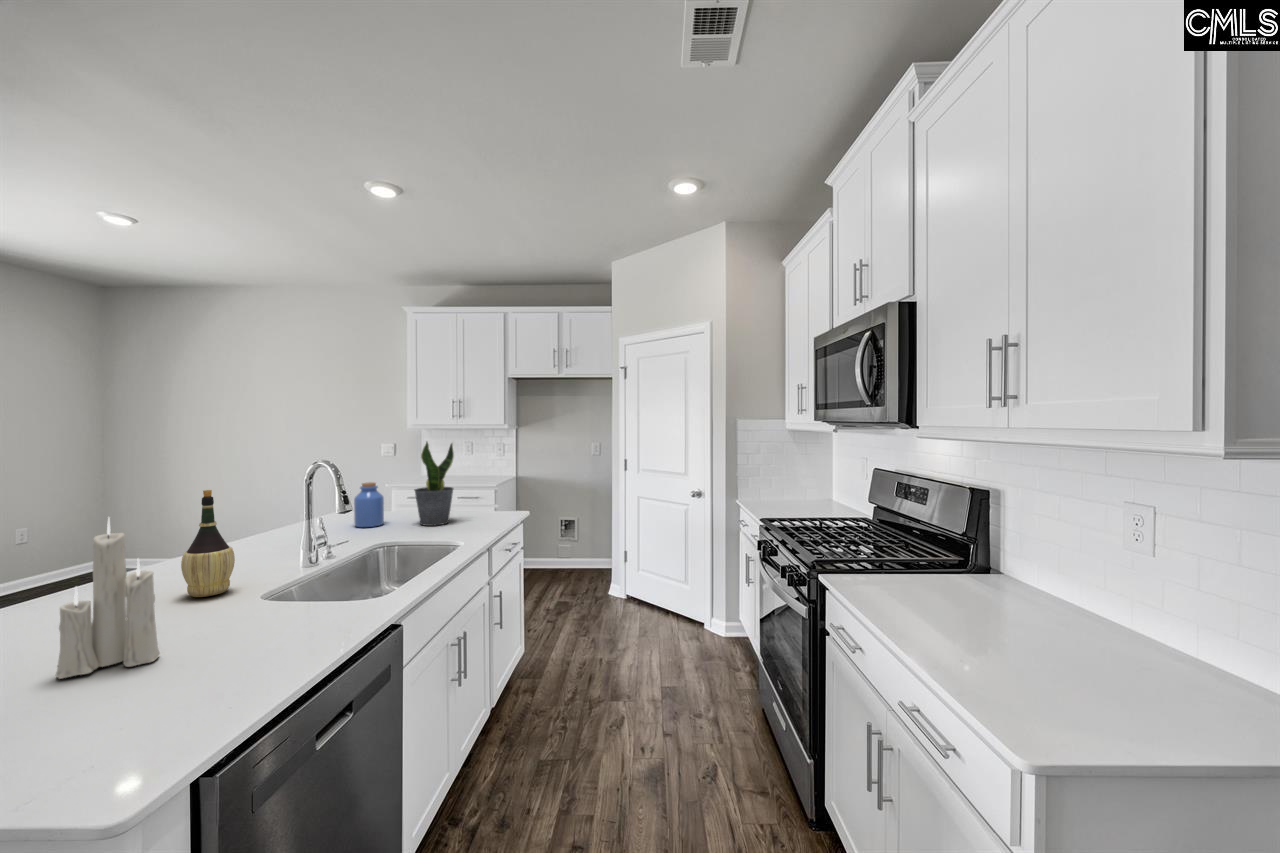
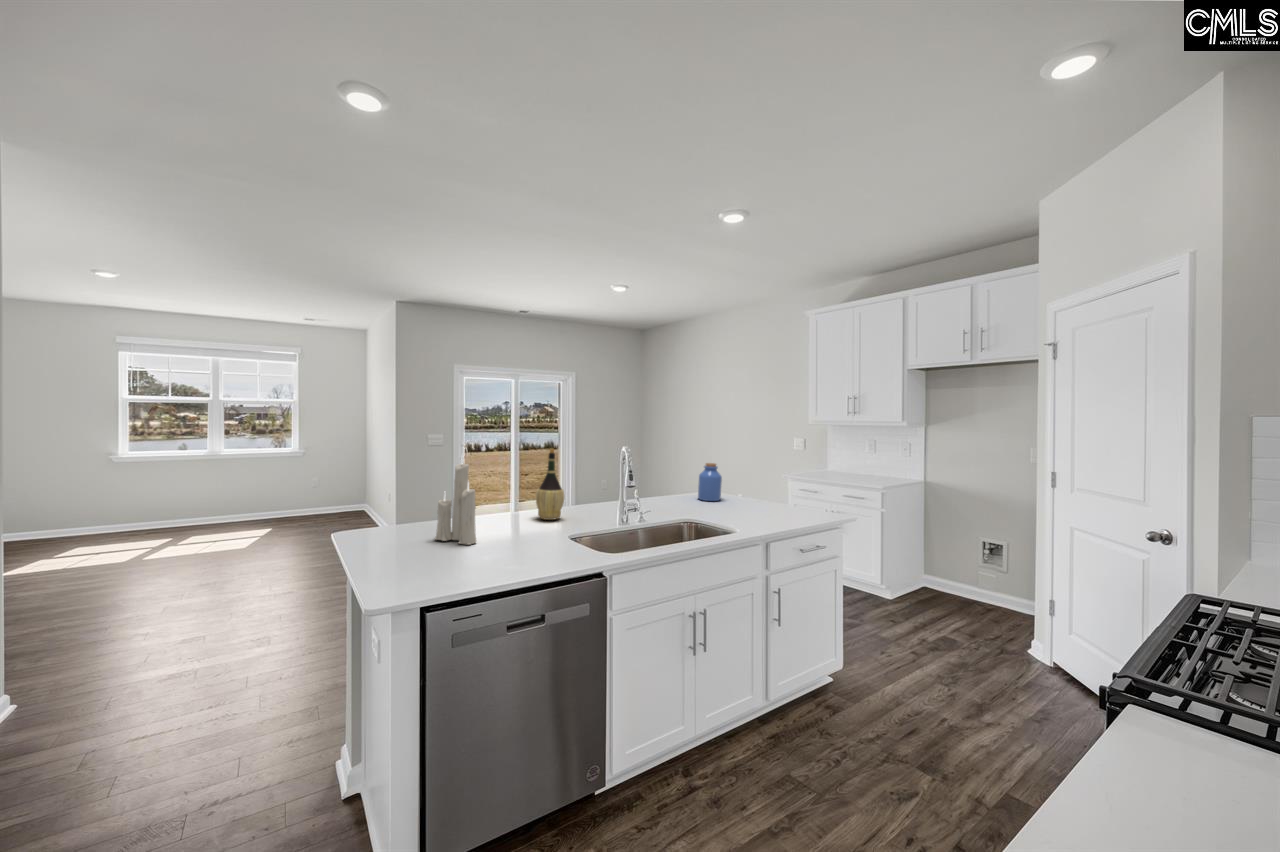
potted plant: present [414,442,454,526] -> none [740,430,776,511]

